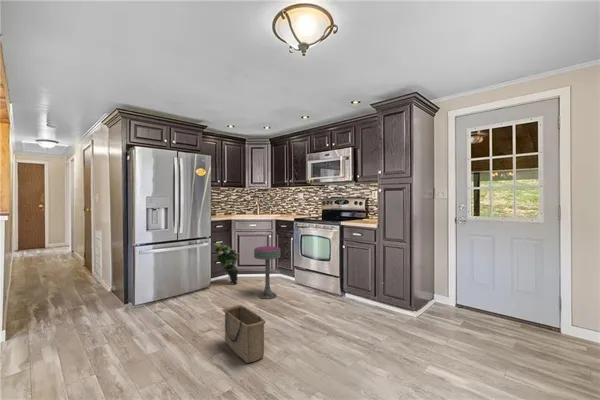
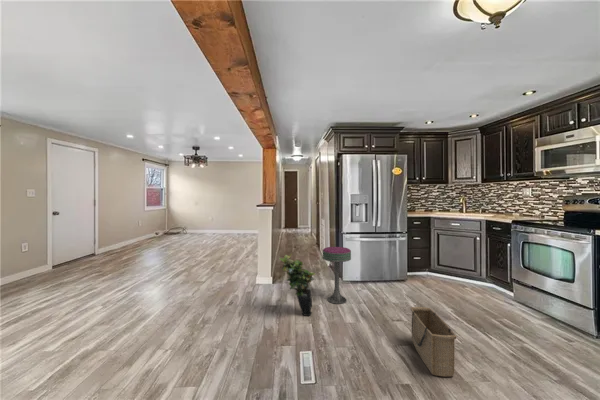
potted plant: present [214,242,238,284] -> present [279,255,315,316]
bar stool: present [254,246,281,299] -> present [323,247,351,304]

